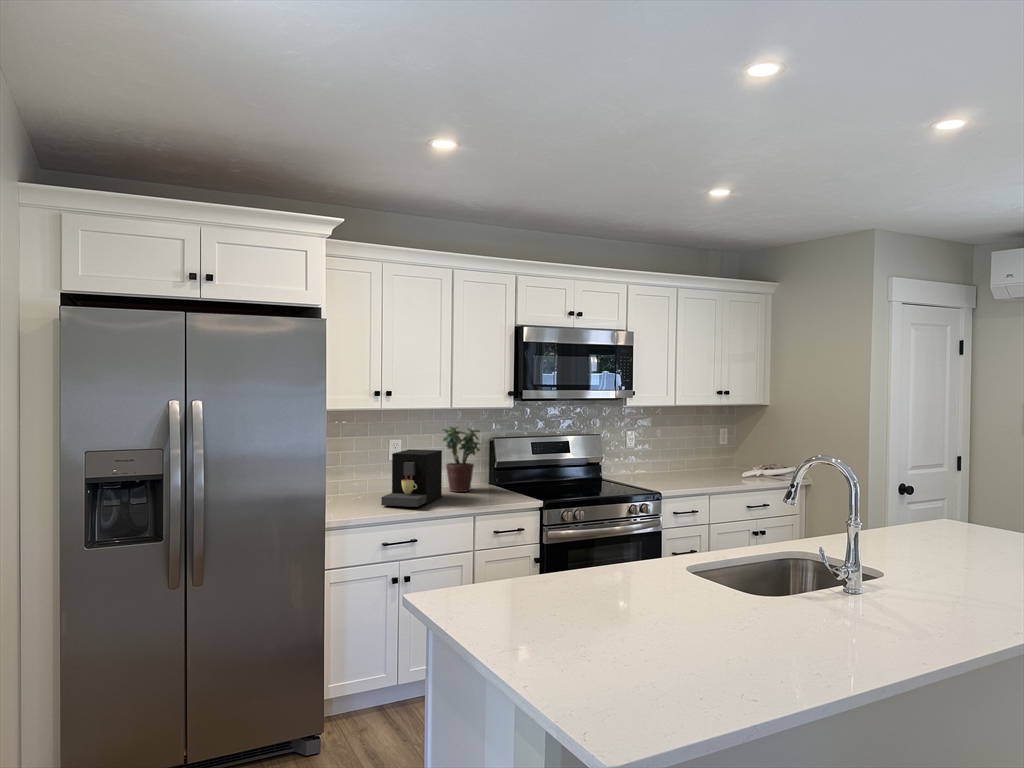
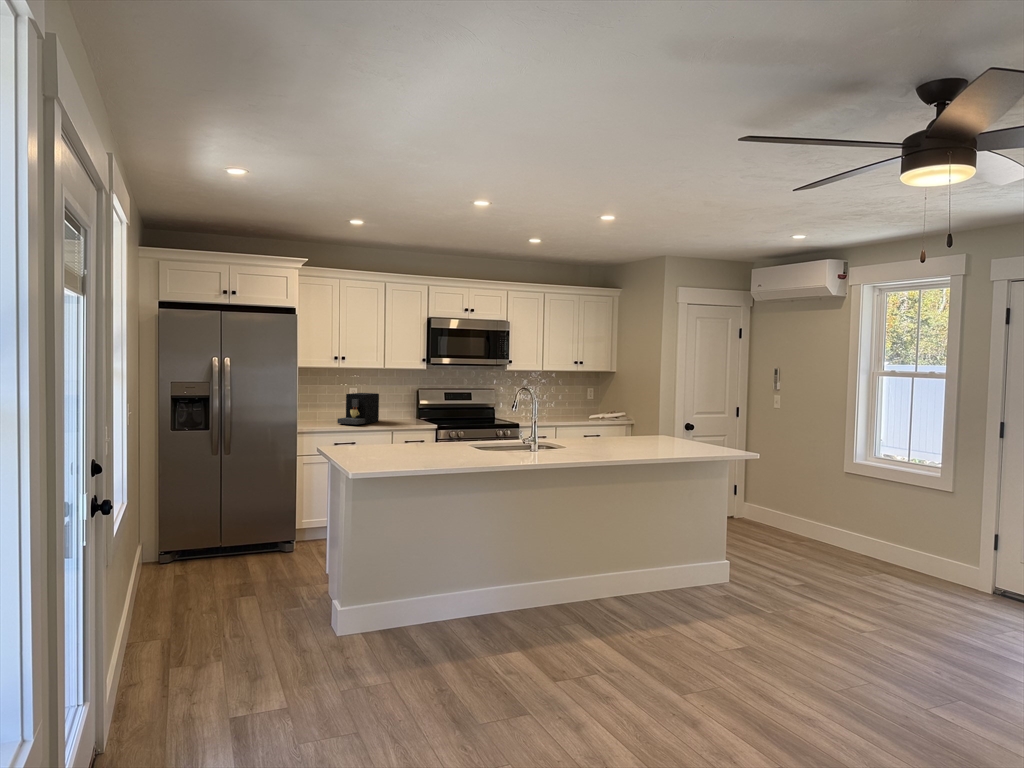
potted plant: present [443,426,480,492] -> none [383,379,407,420]

